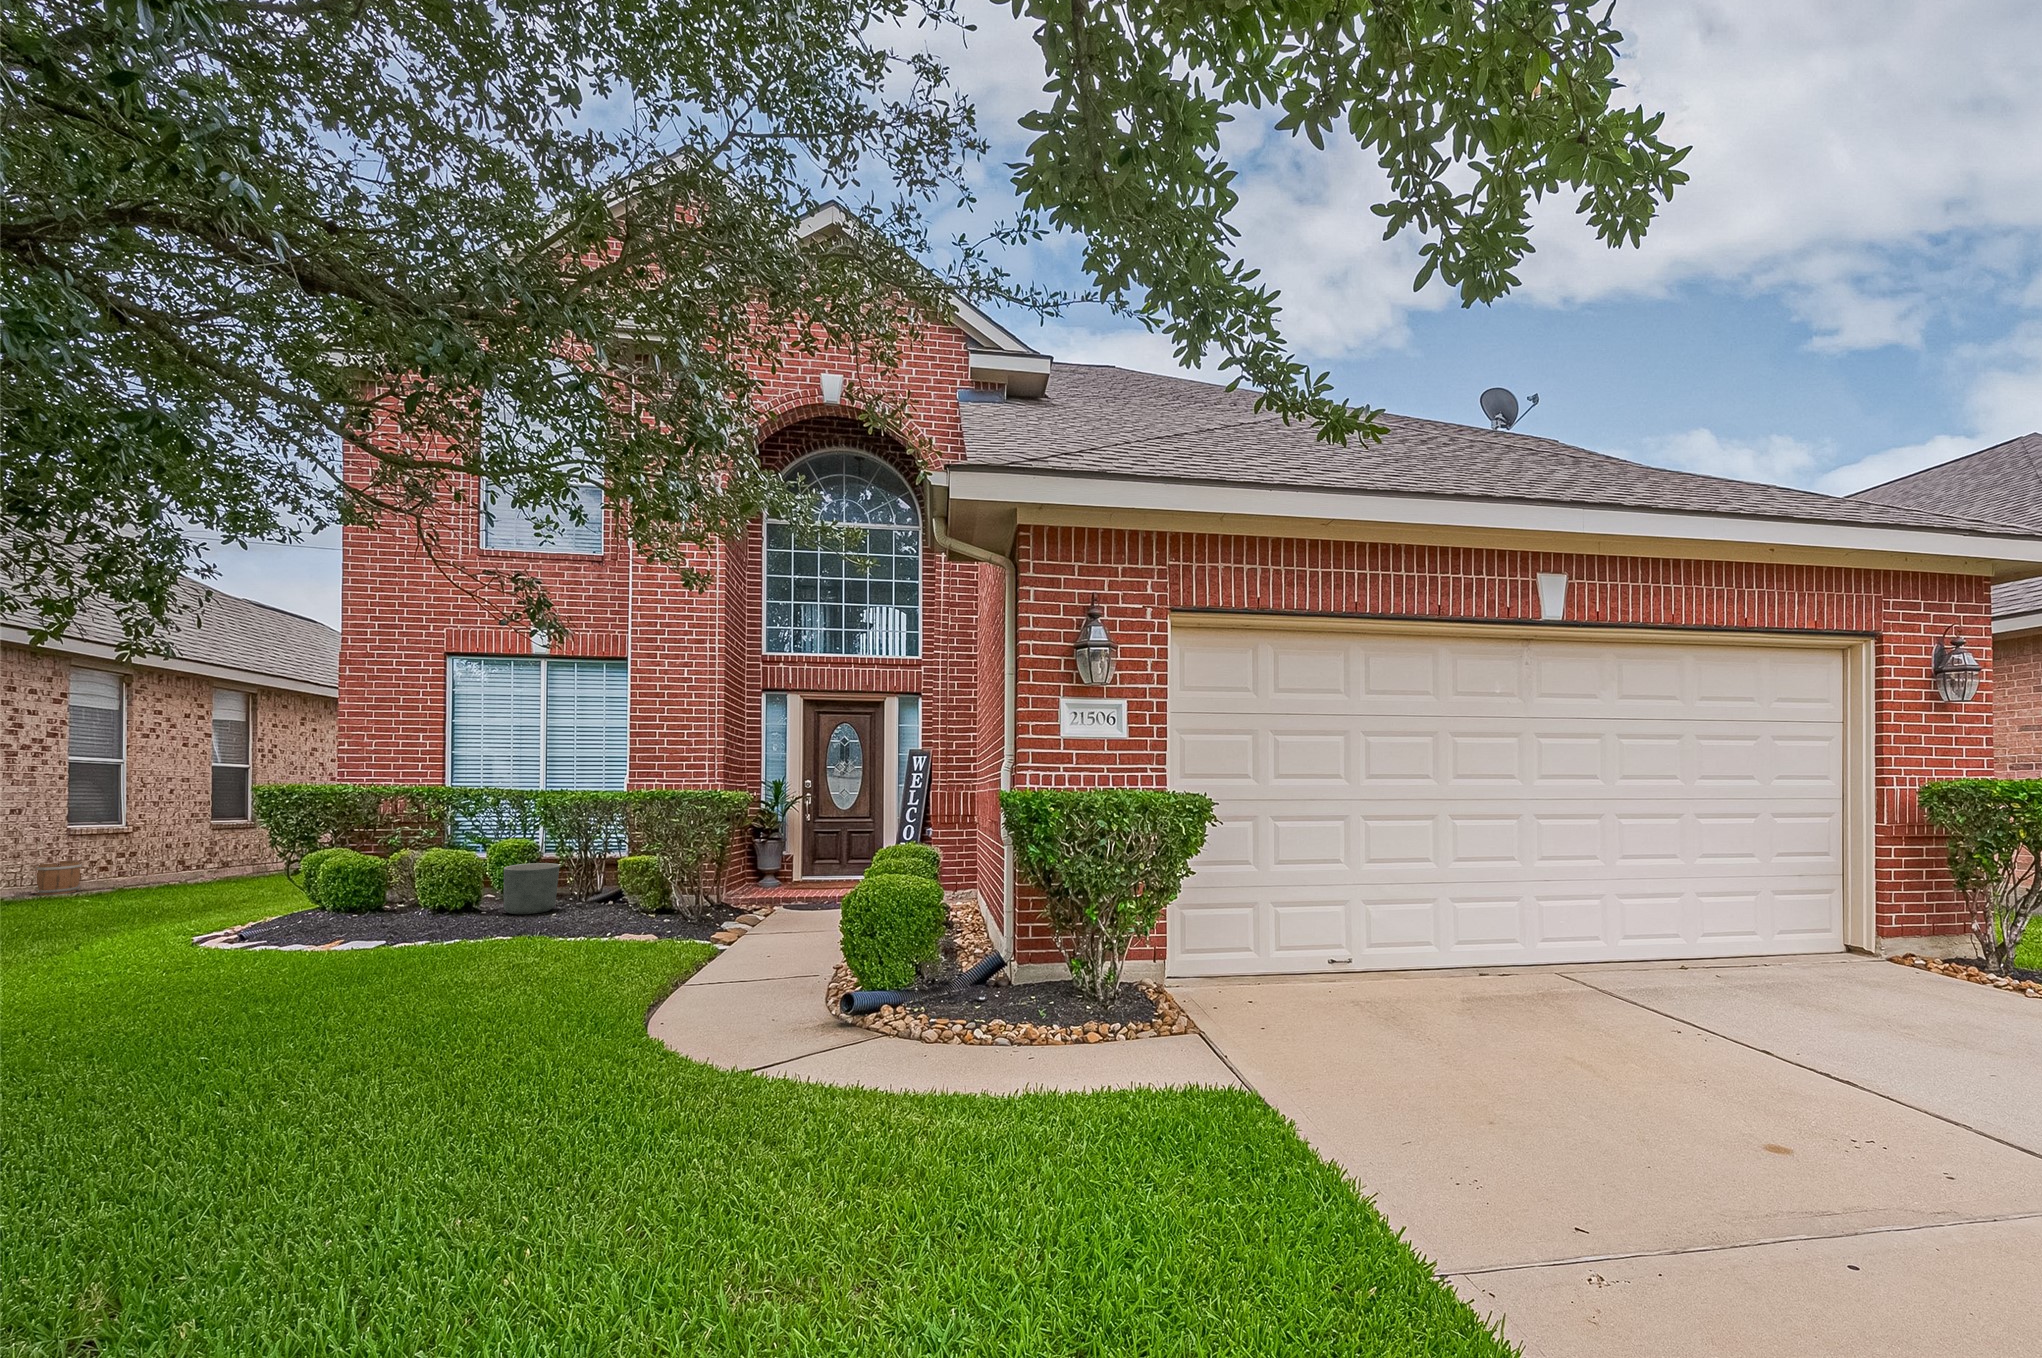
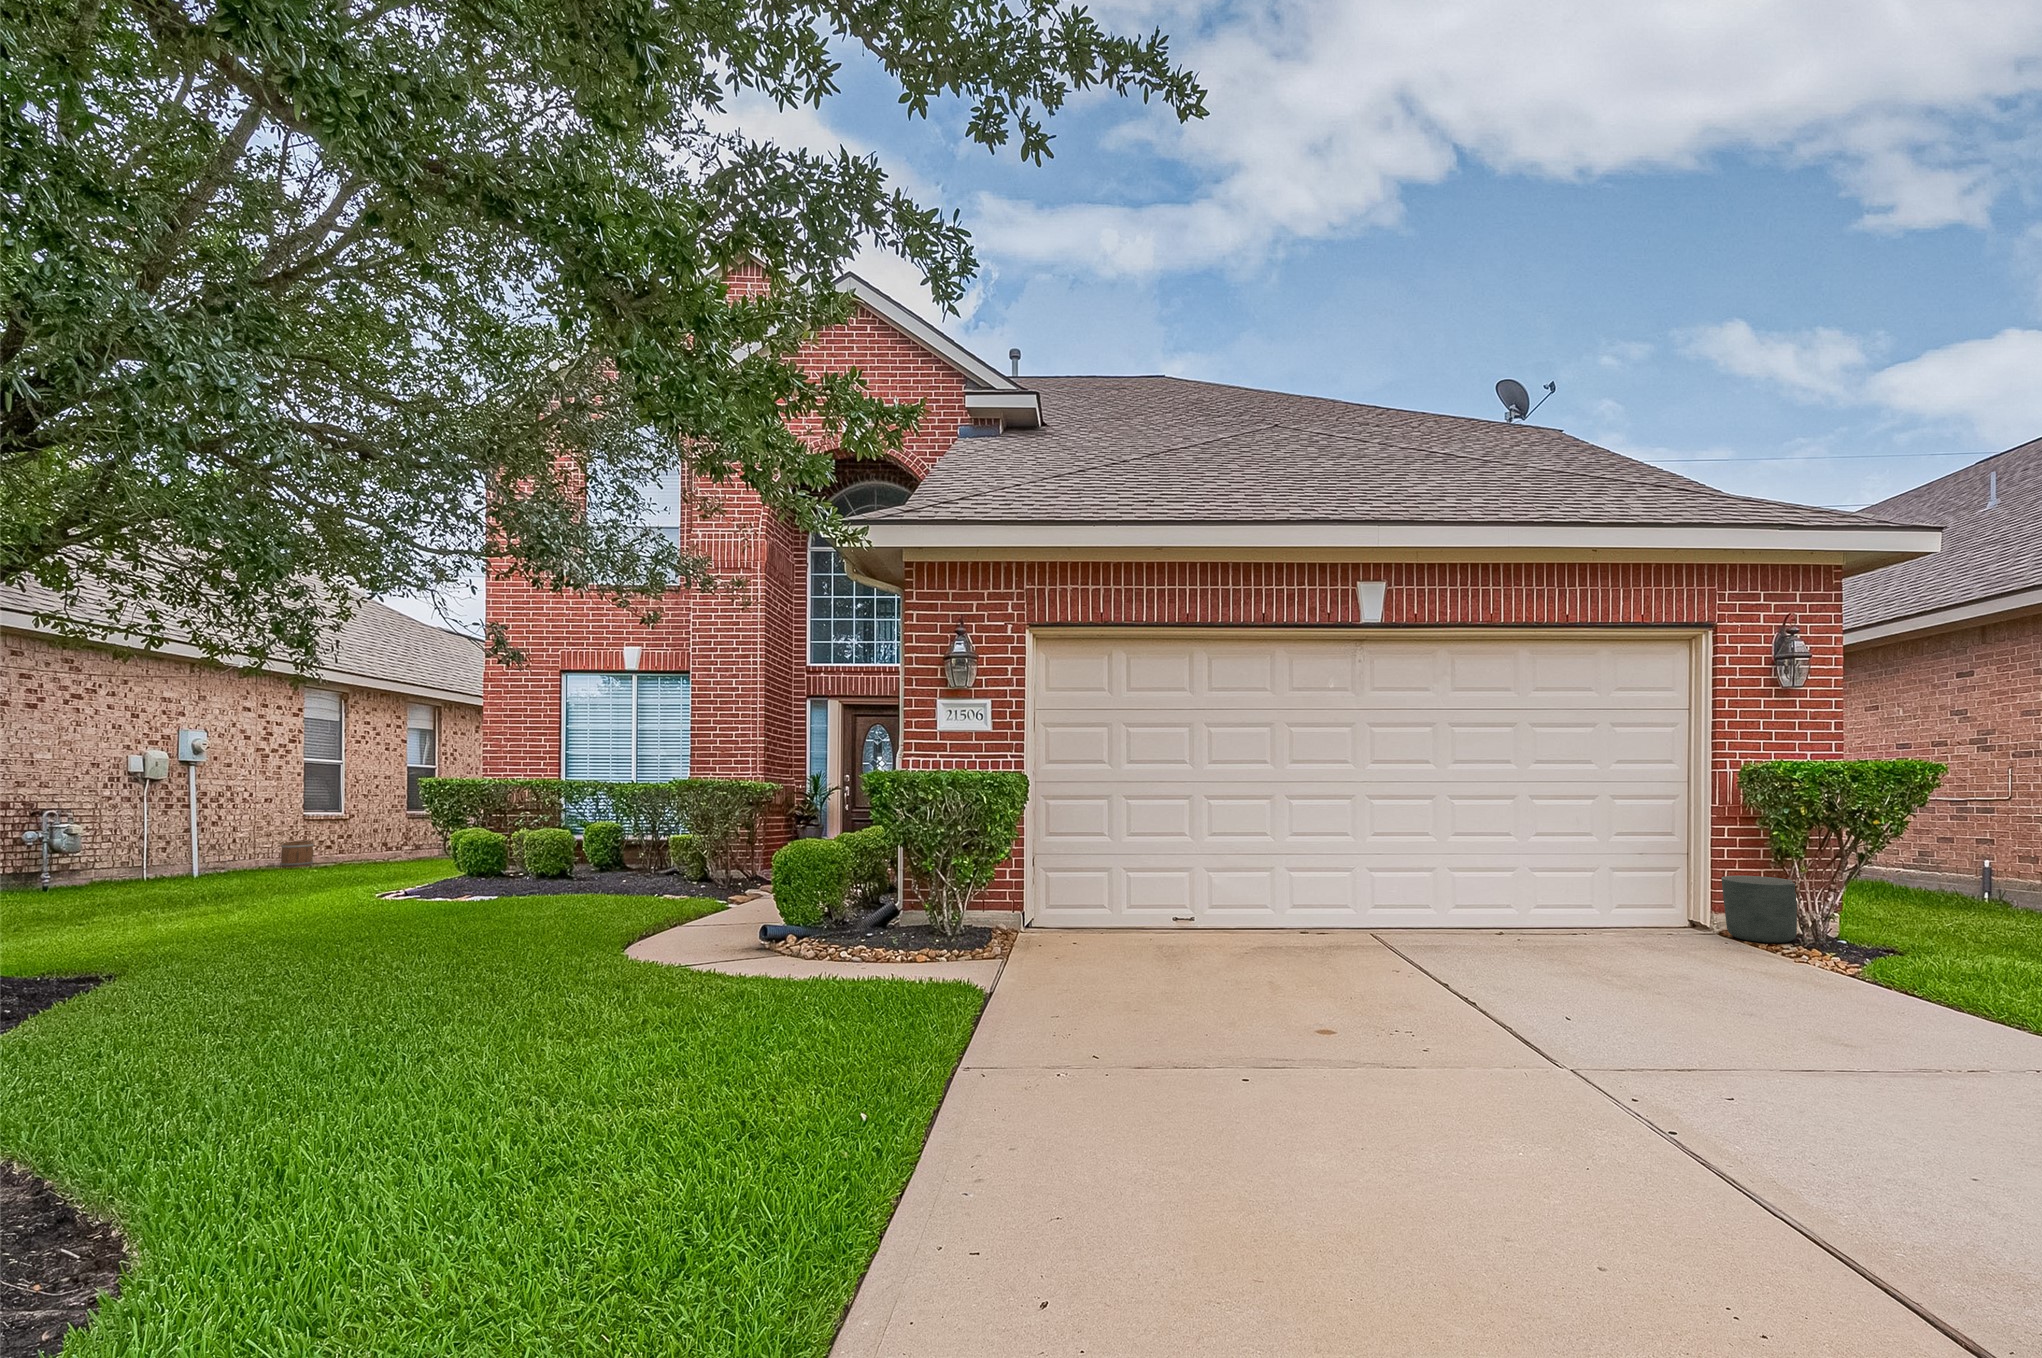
planter: present [504,863,560,914] -> present [1722,876,1797,943]

